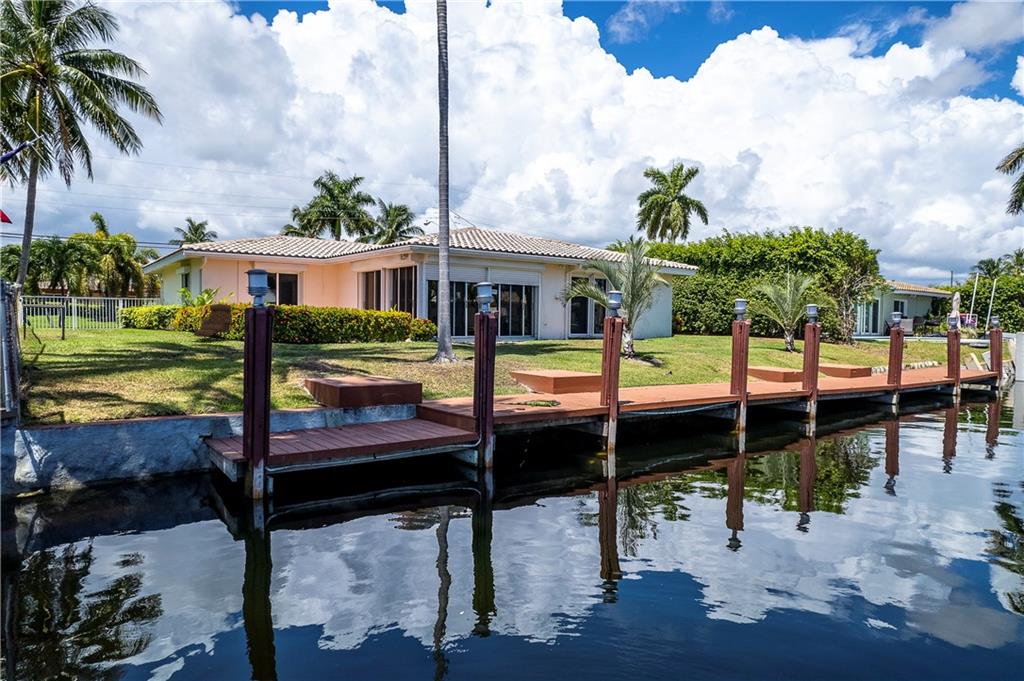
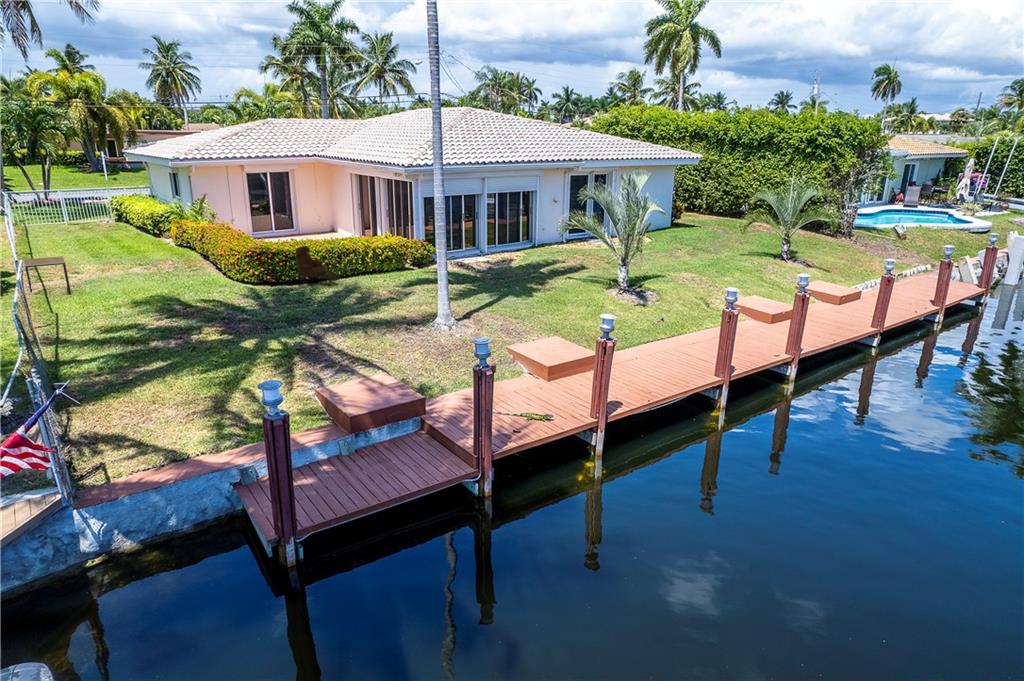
lounge chair: present [194,304,232,341] -> present [295,246,340,286]

